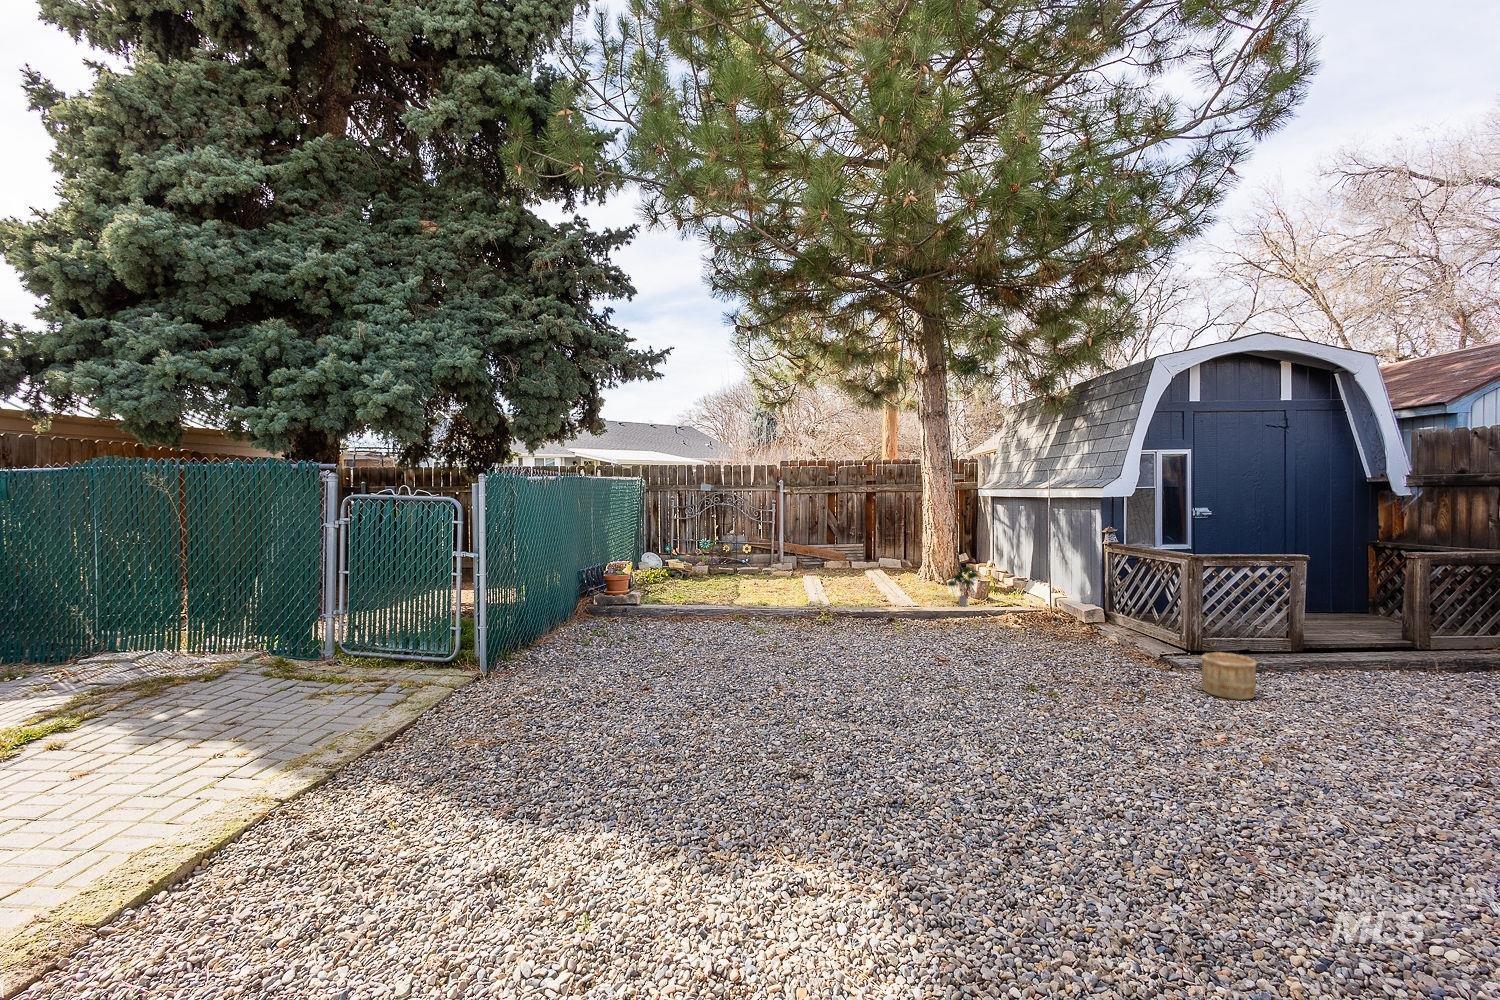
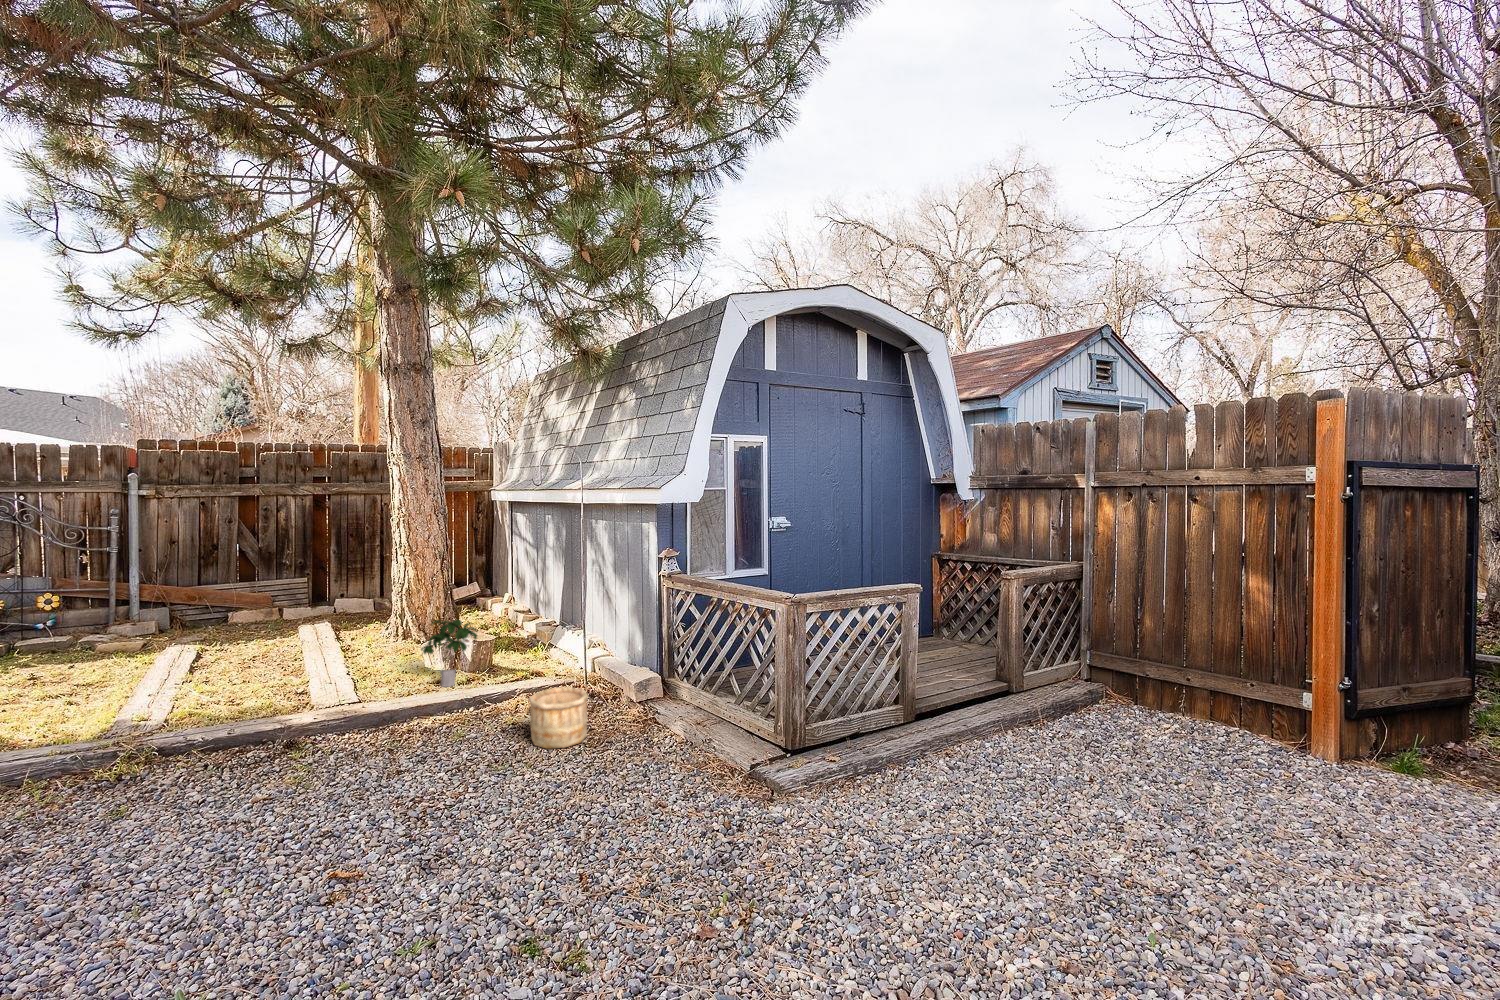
wooden bucket: present [1201,652,1257,700] -> present [529,687,588,749]

